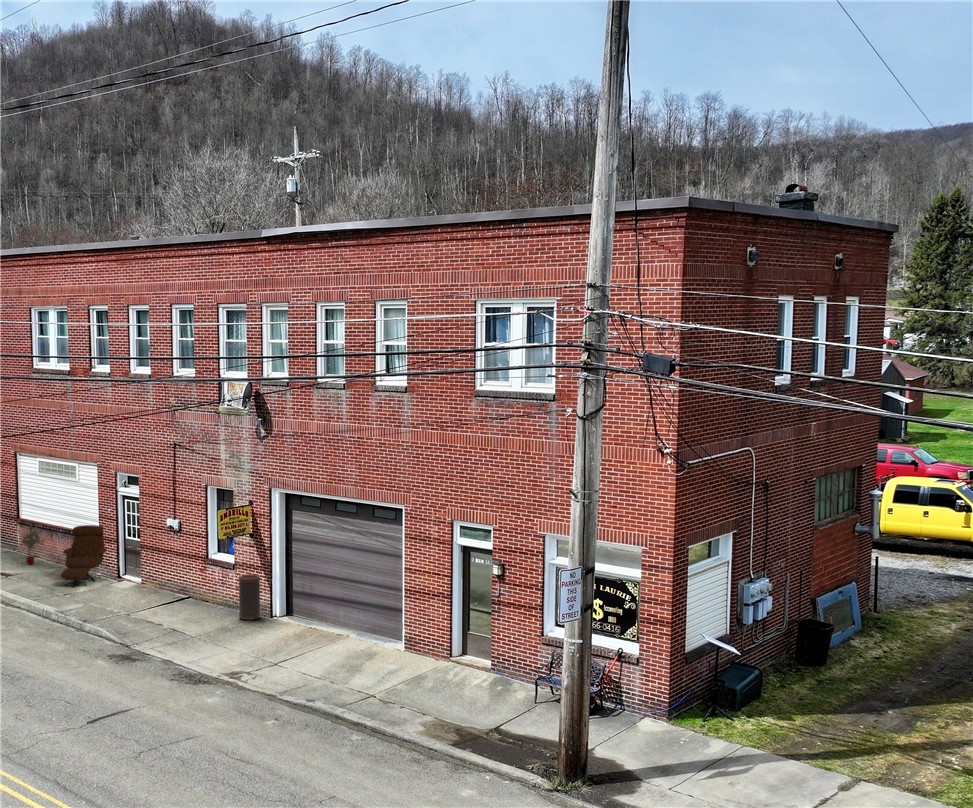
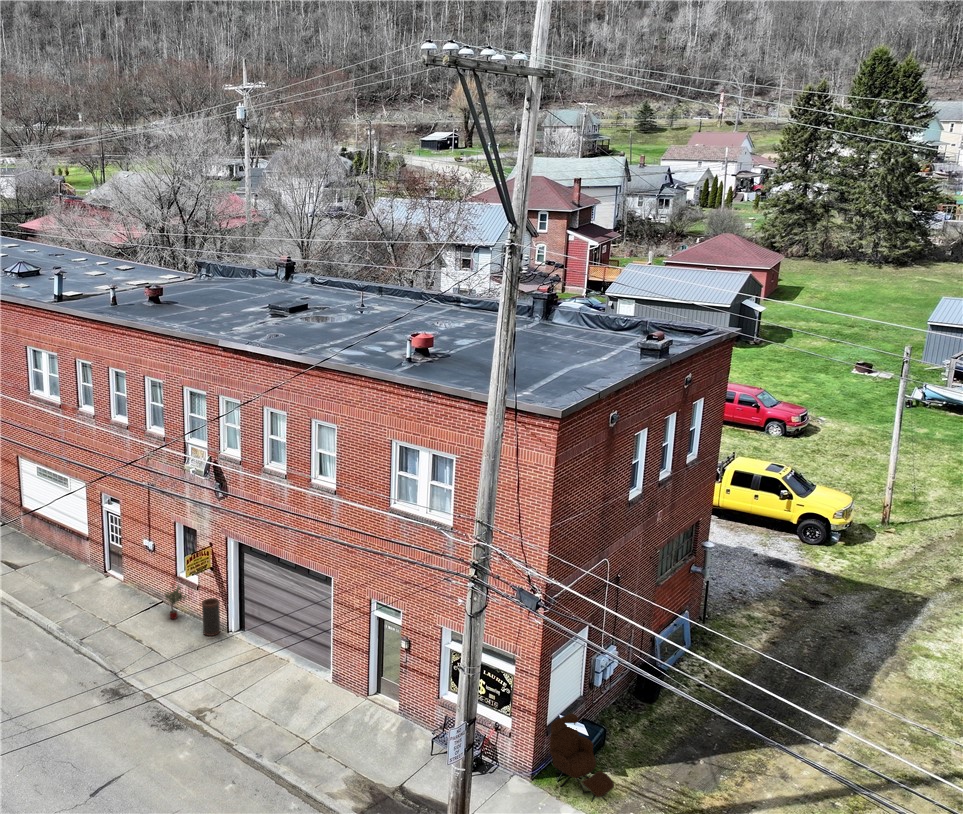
lounge chair: present [61,525,107,588] -> present [550,713,614,802]
potted tree: present [22,526,45,565] -> present [165,584,186,619]

